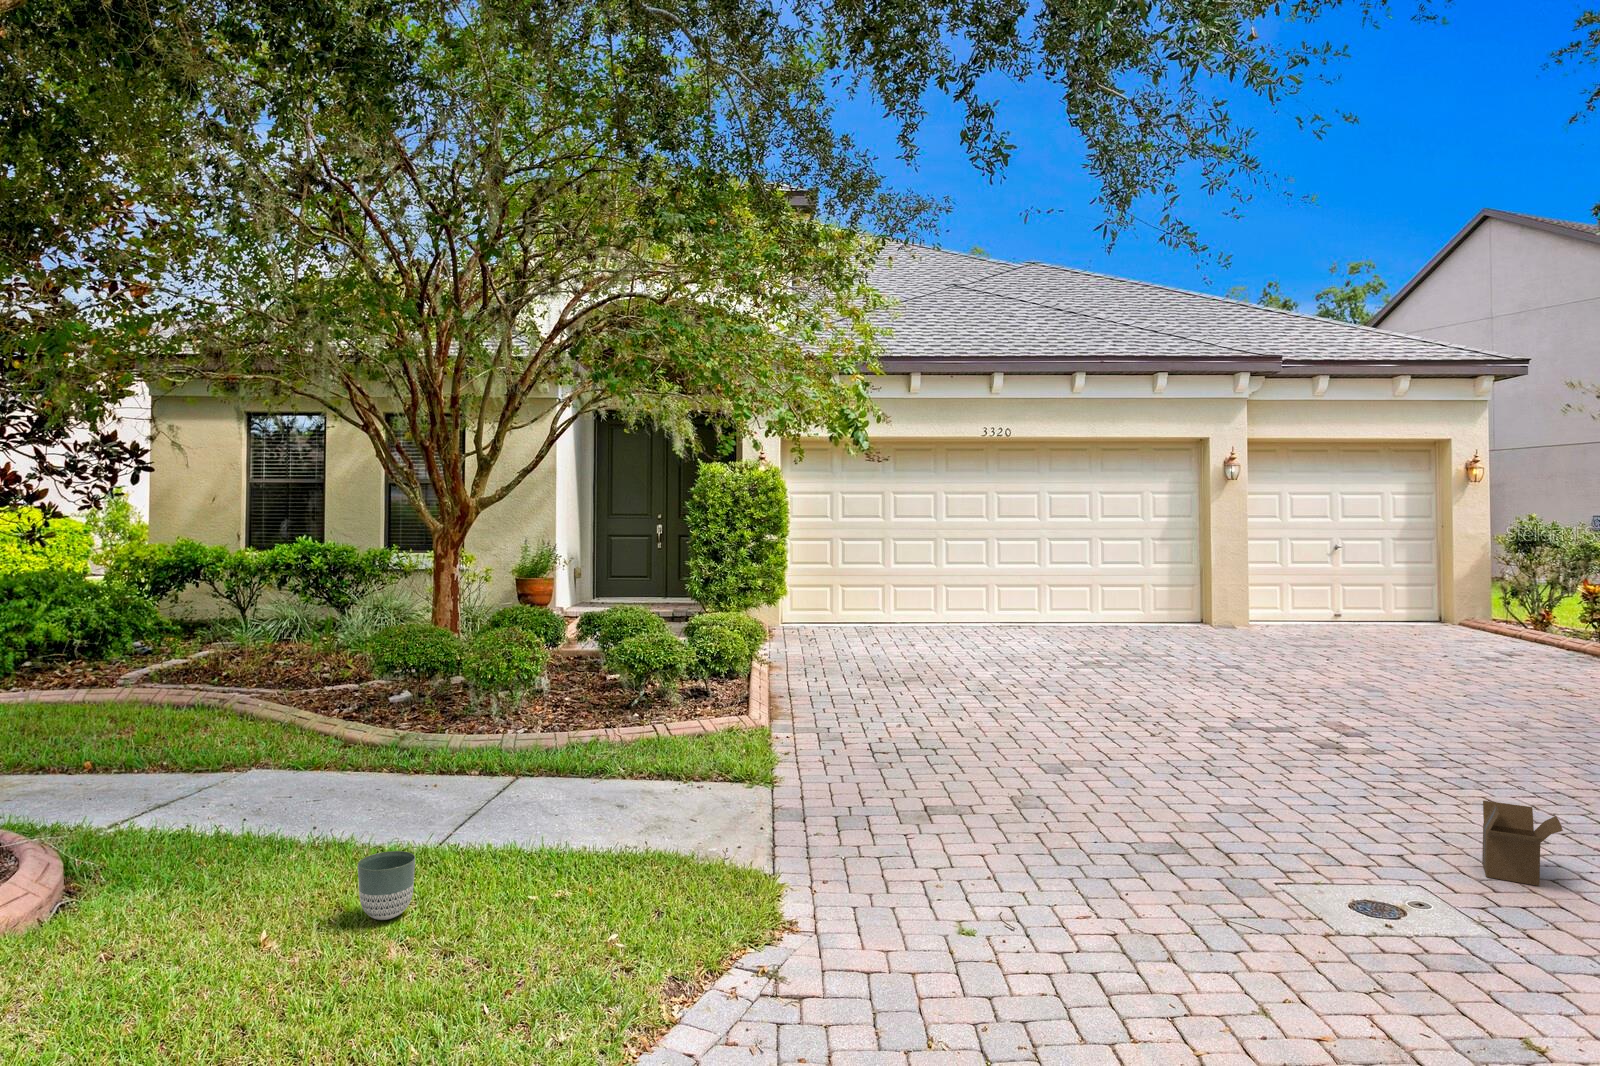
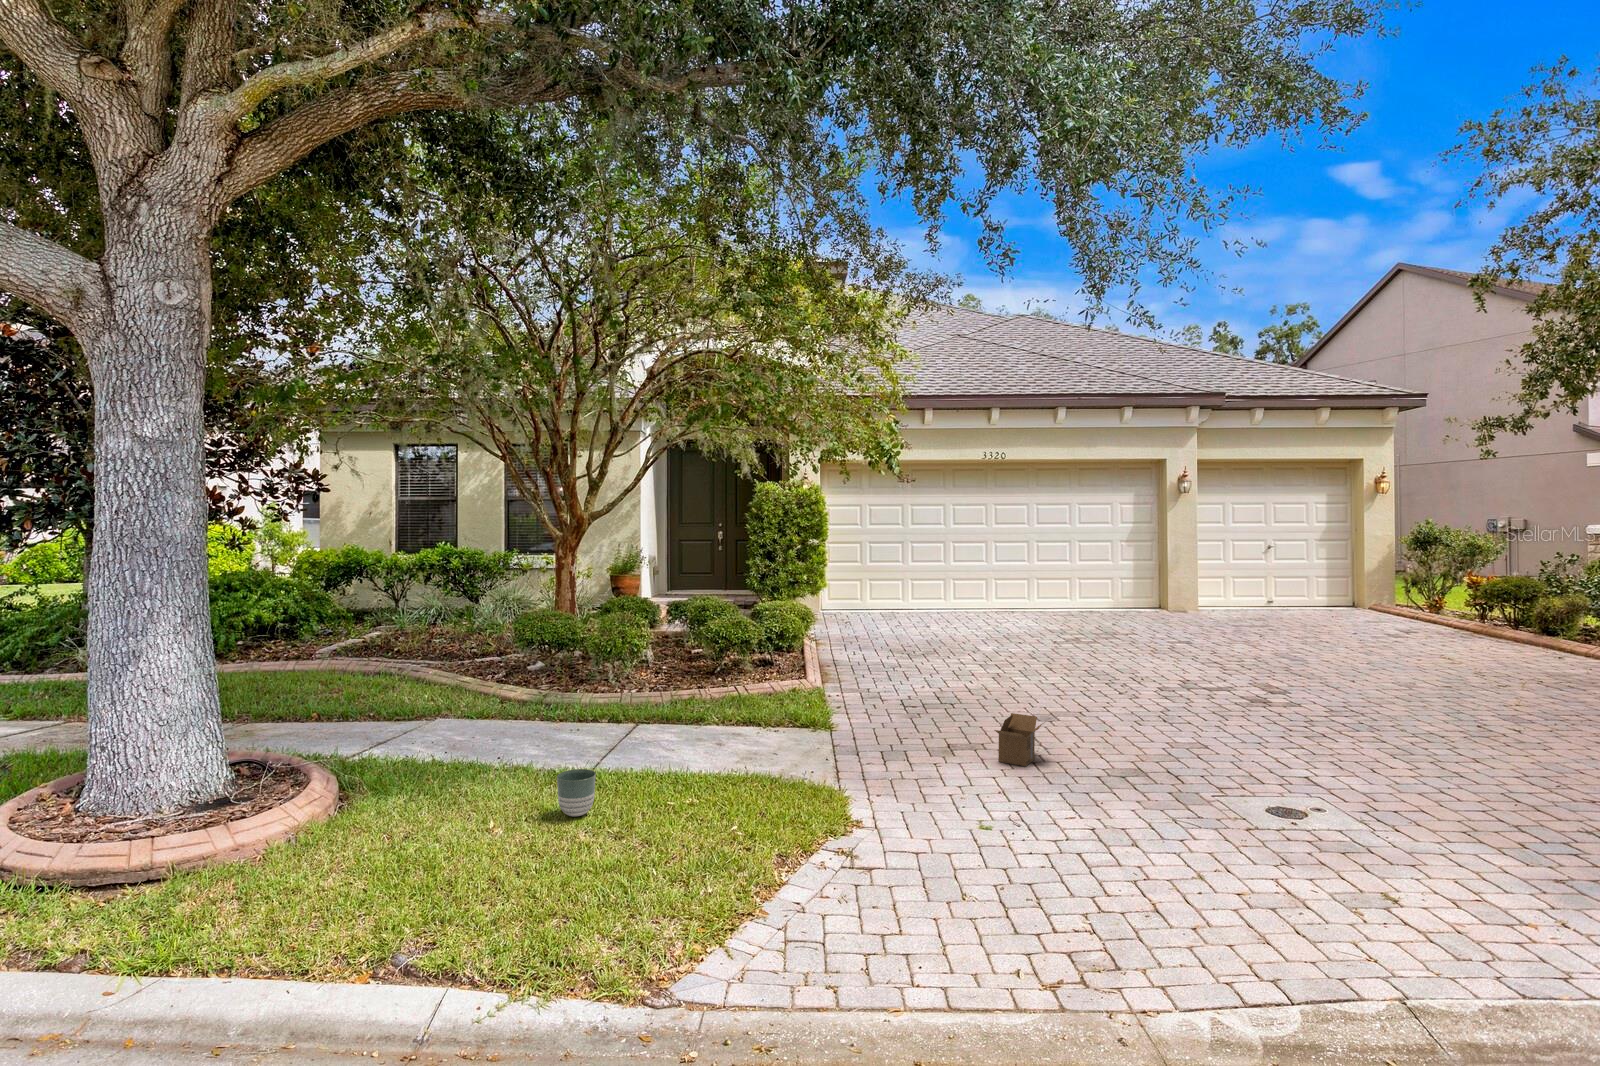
cardboard box: present [1482,801,1563,886] -> present [994,713,1045,766]

